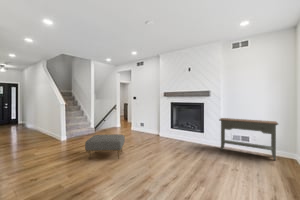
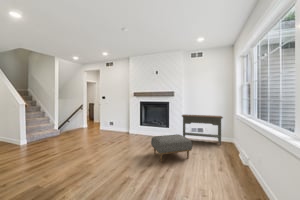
ottoman: present [85,134,125,159] -> present [151,134,192,162]

